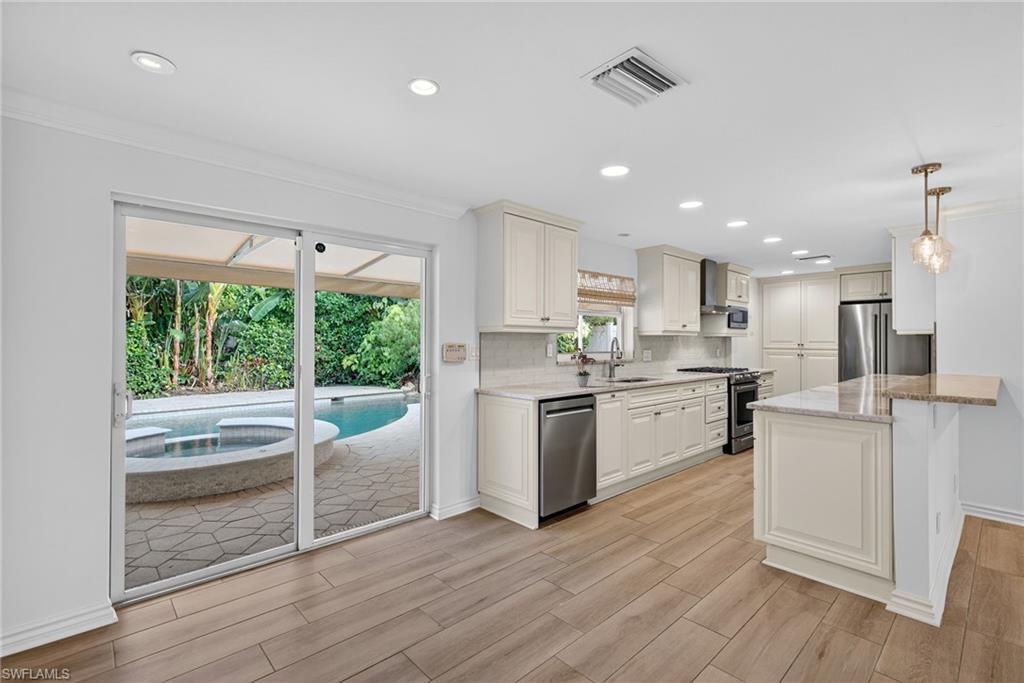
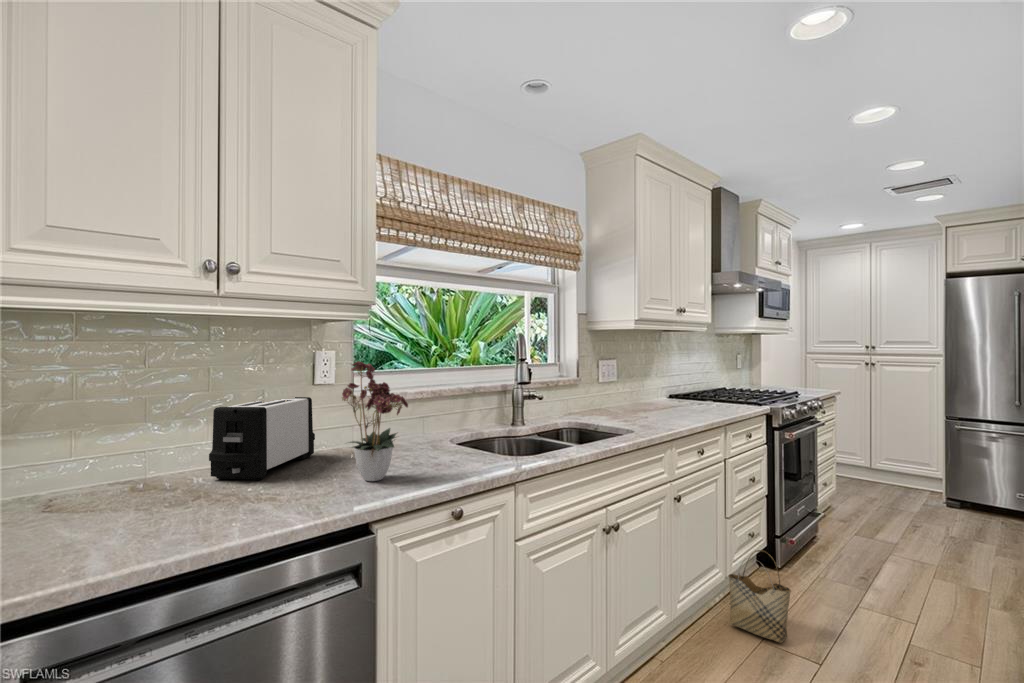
toaster: none [528,361,547,386] -> present [209,397,315,479]
woven basket: none [706,435,733,472] -> present [728,550,791,643]

